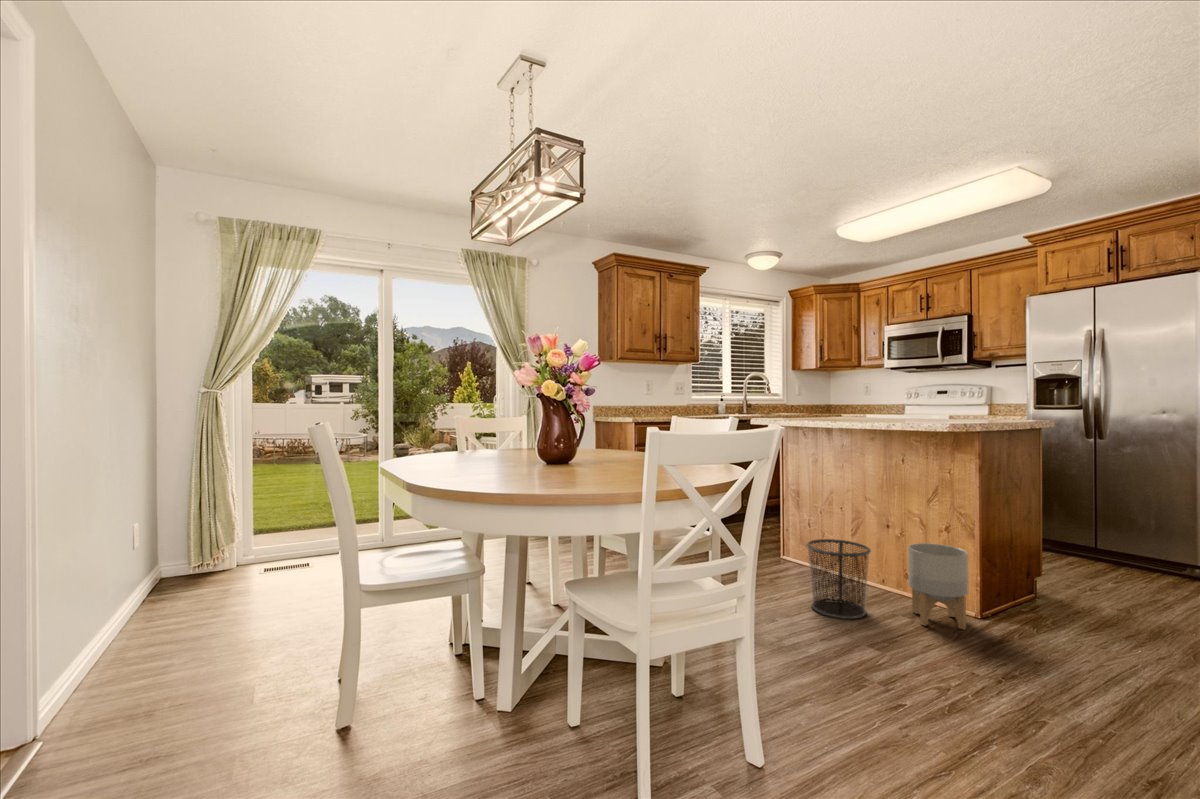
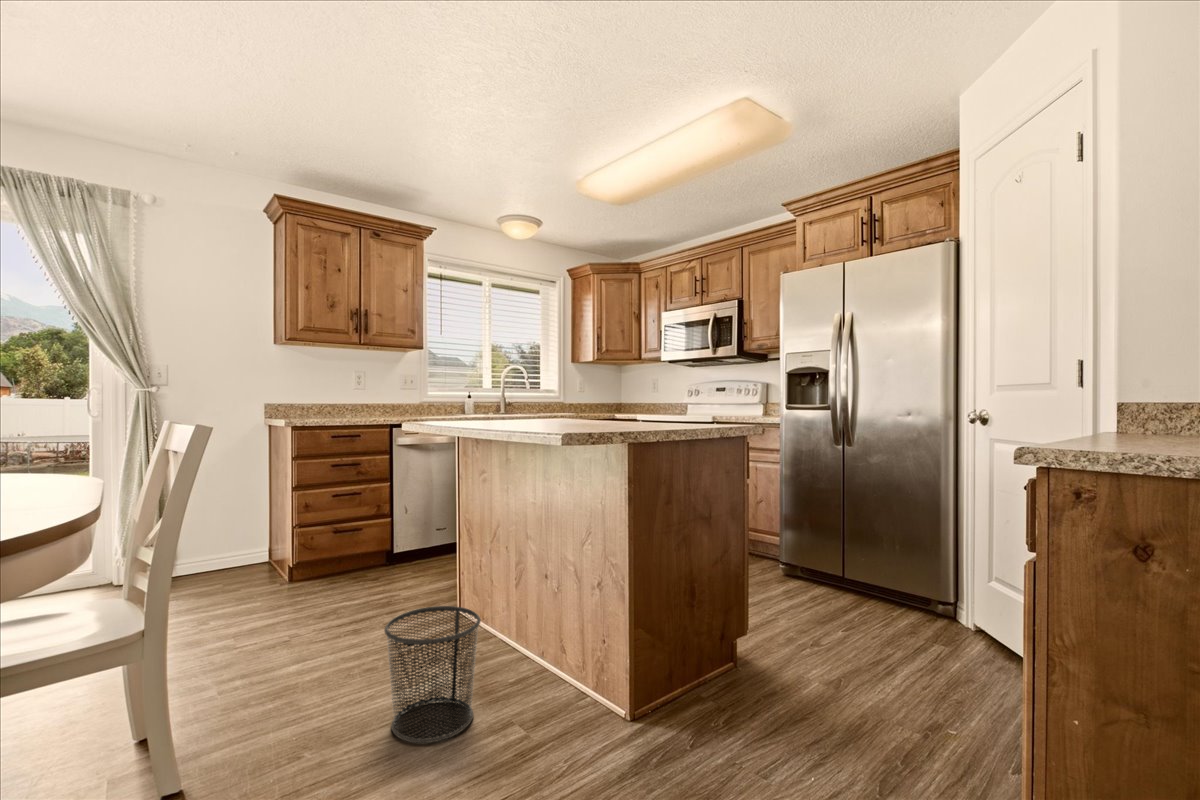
planter: present [908,543,968,629] -> none [528,609,606,751]

